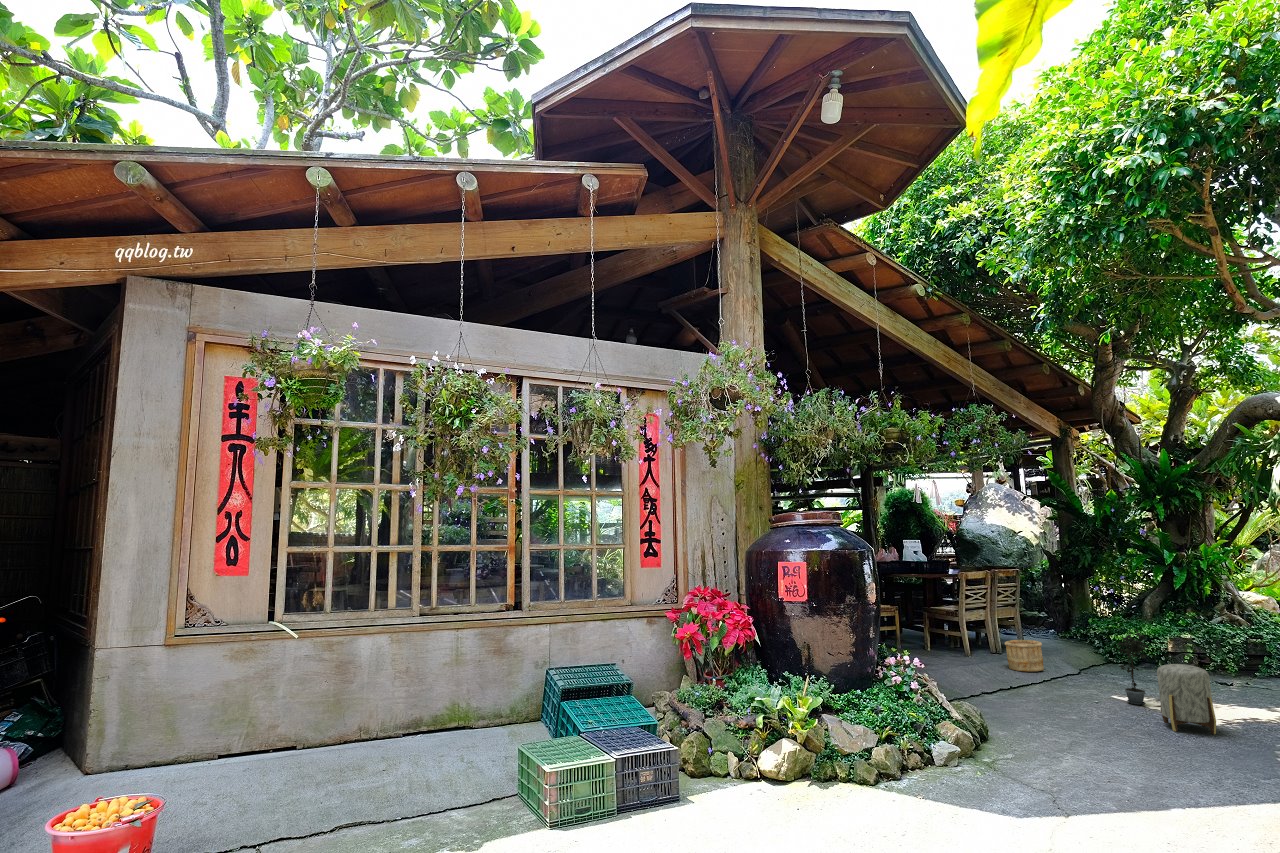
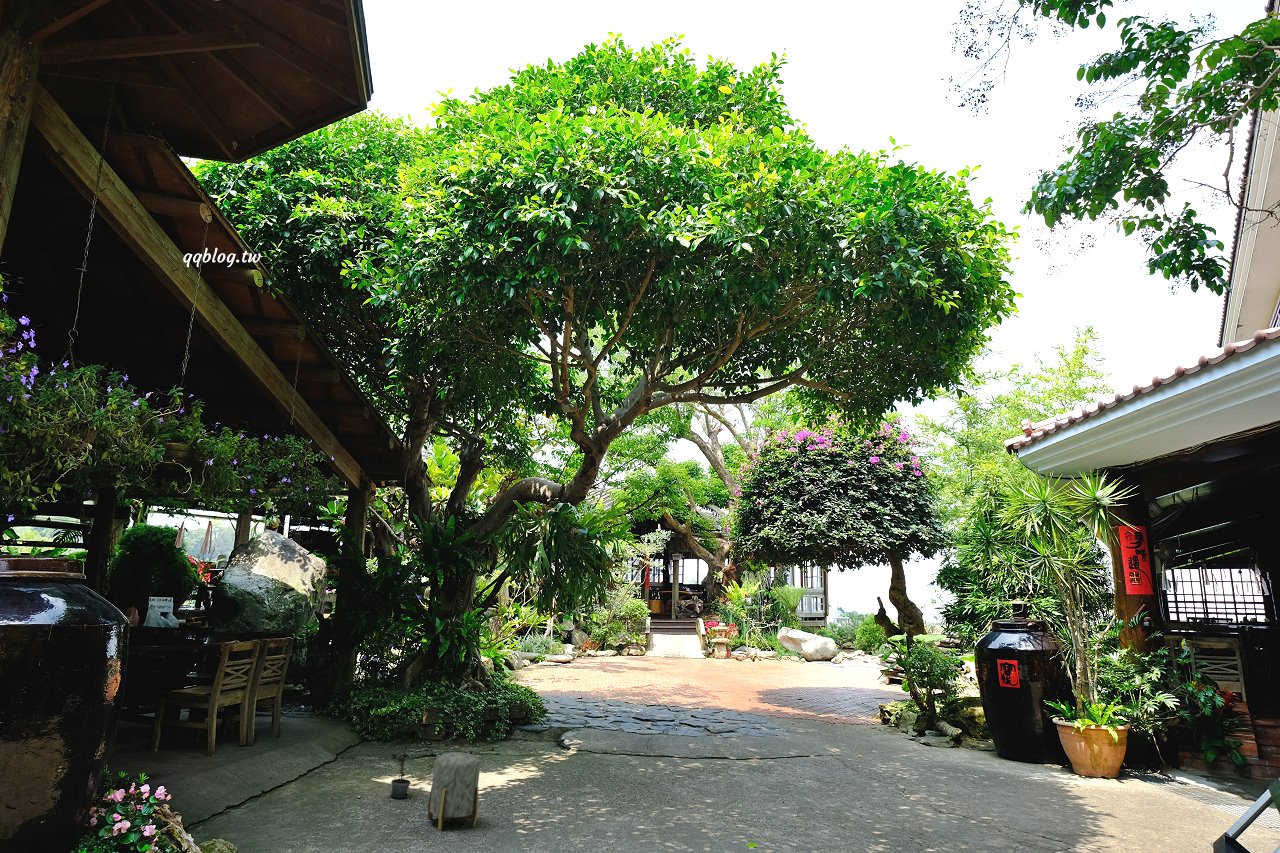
wooden bucket: present [1005,640,1044,671] -> none [259,724,305,765]

